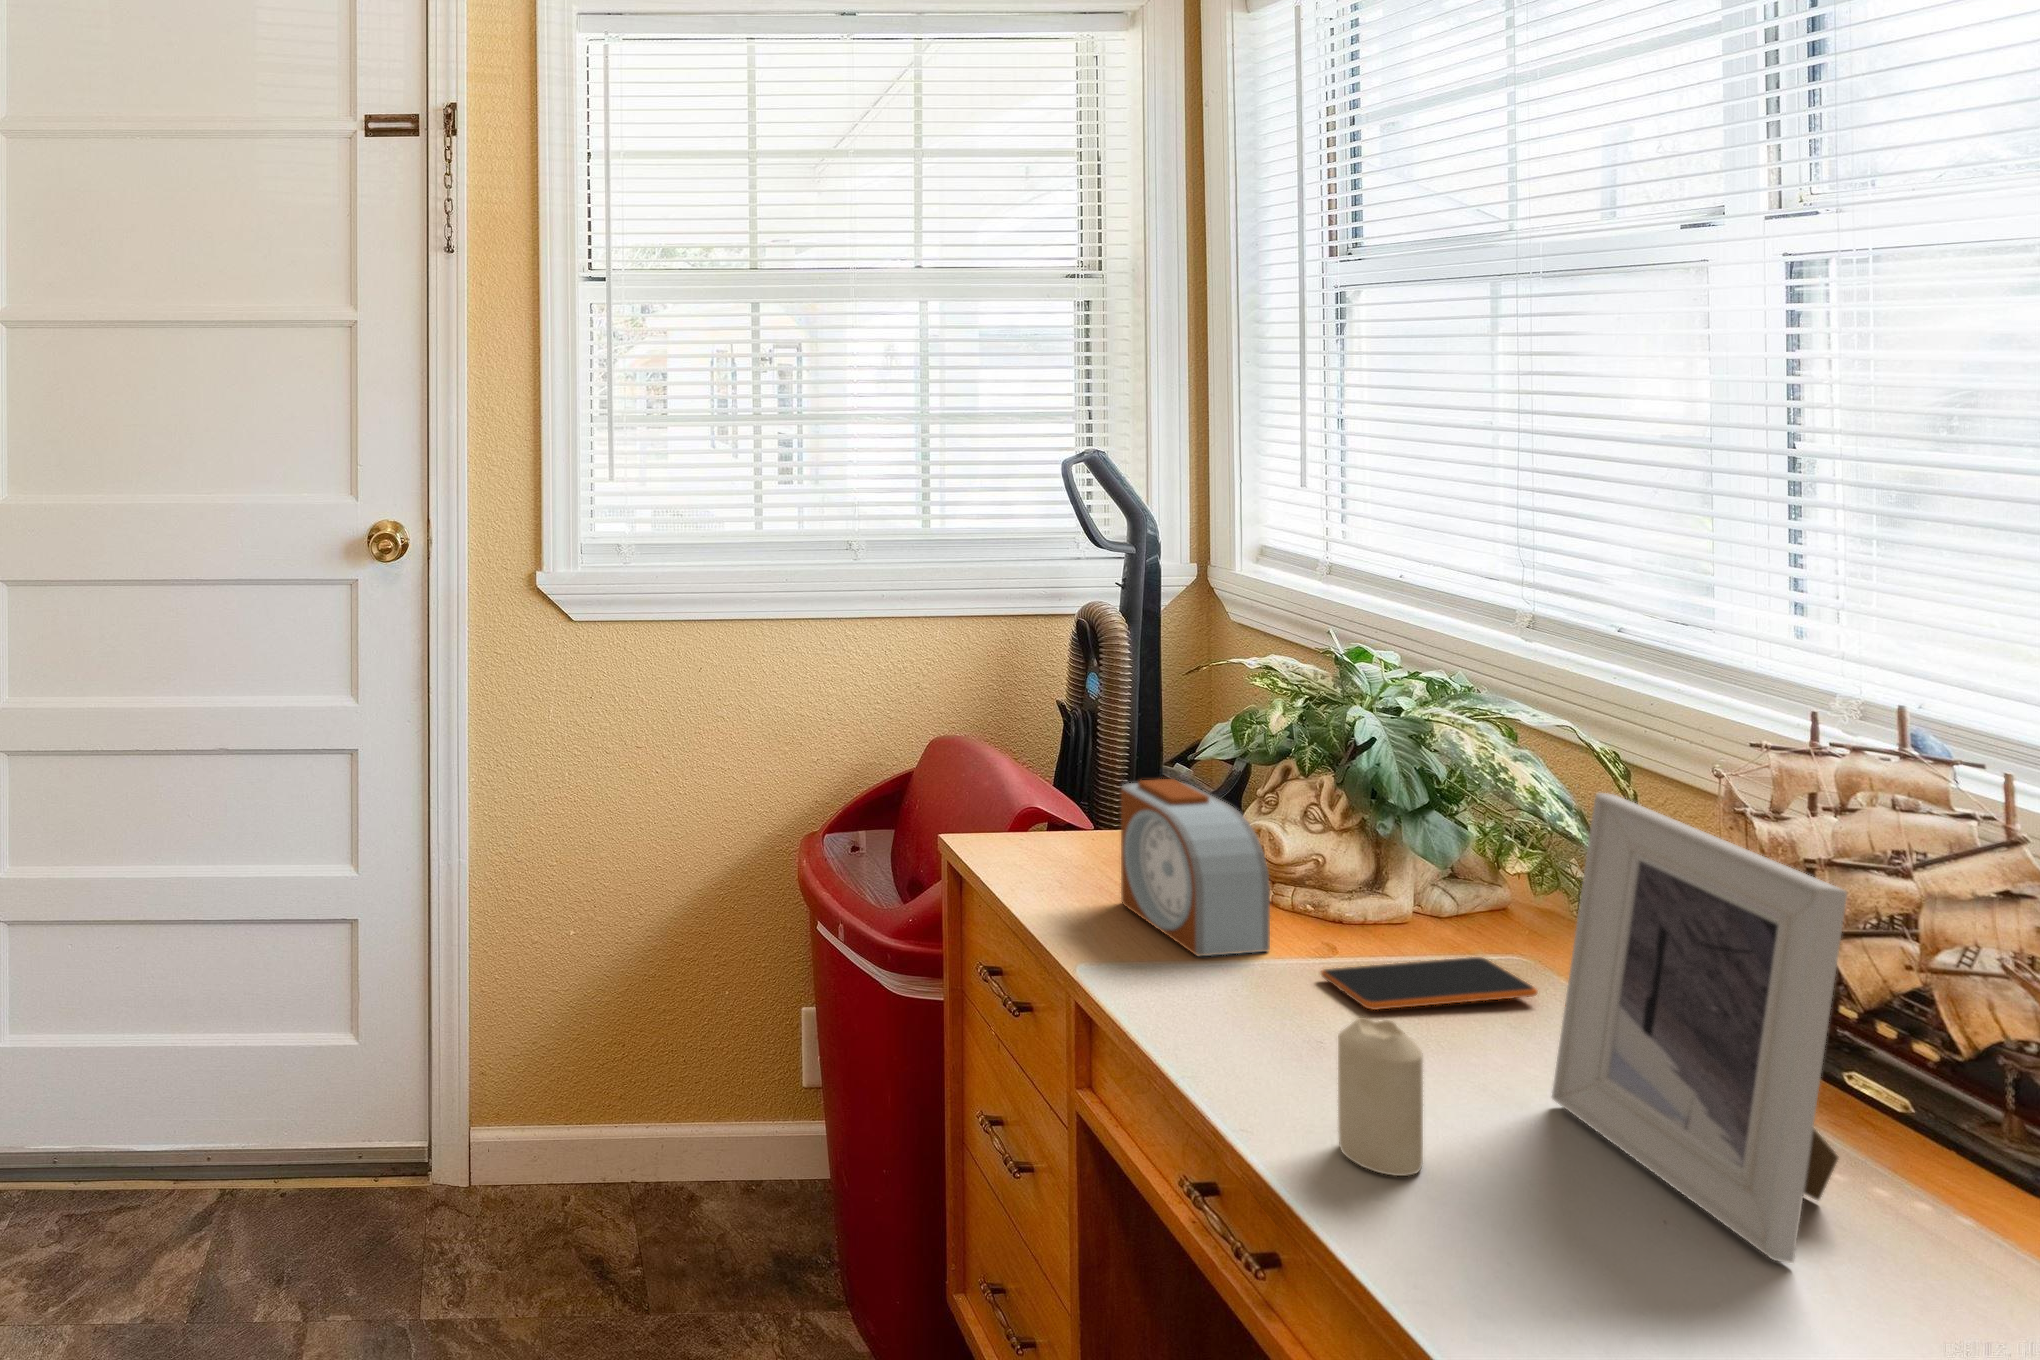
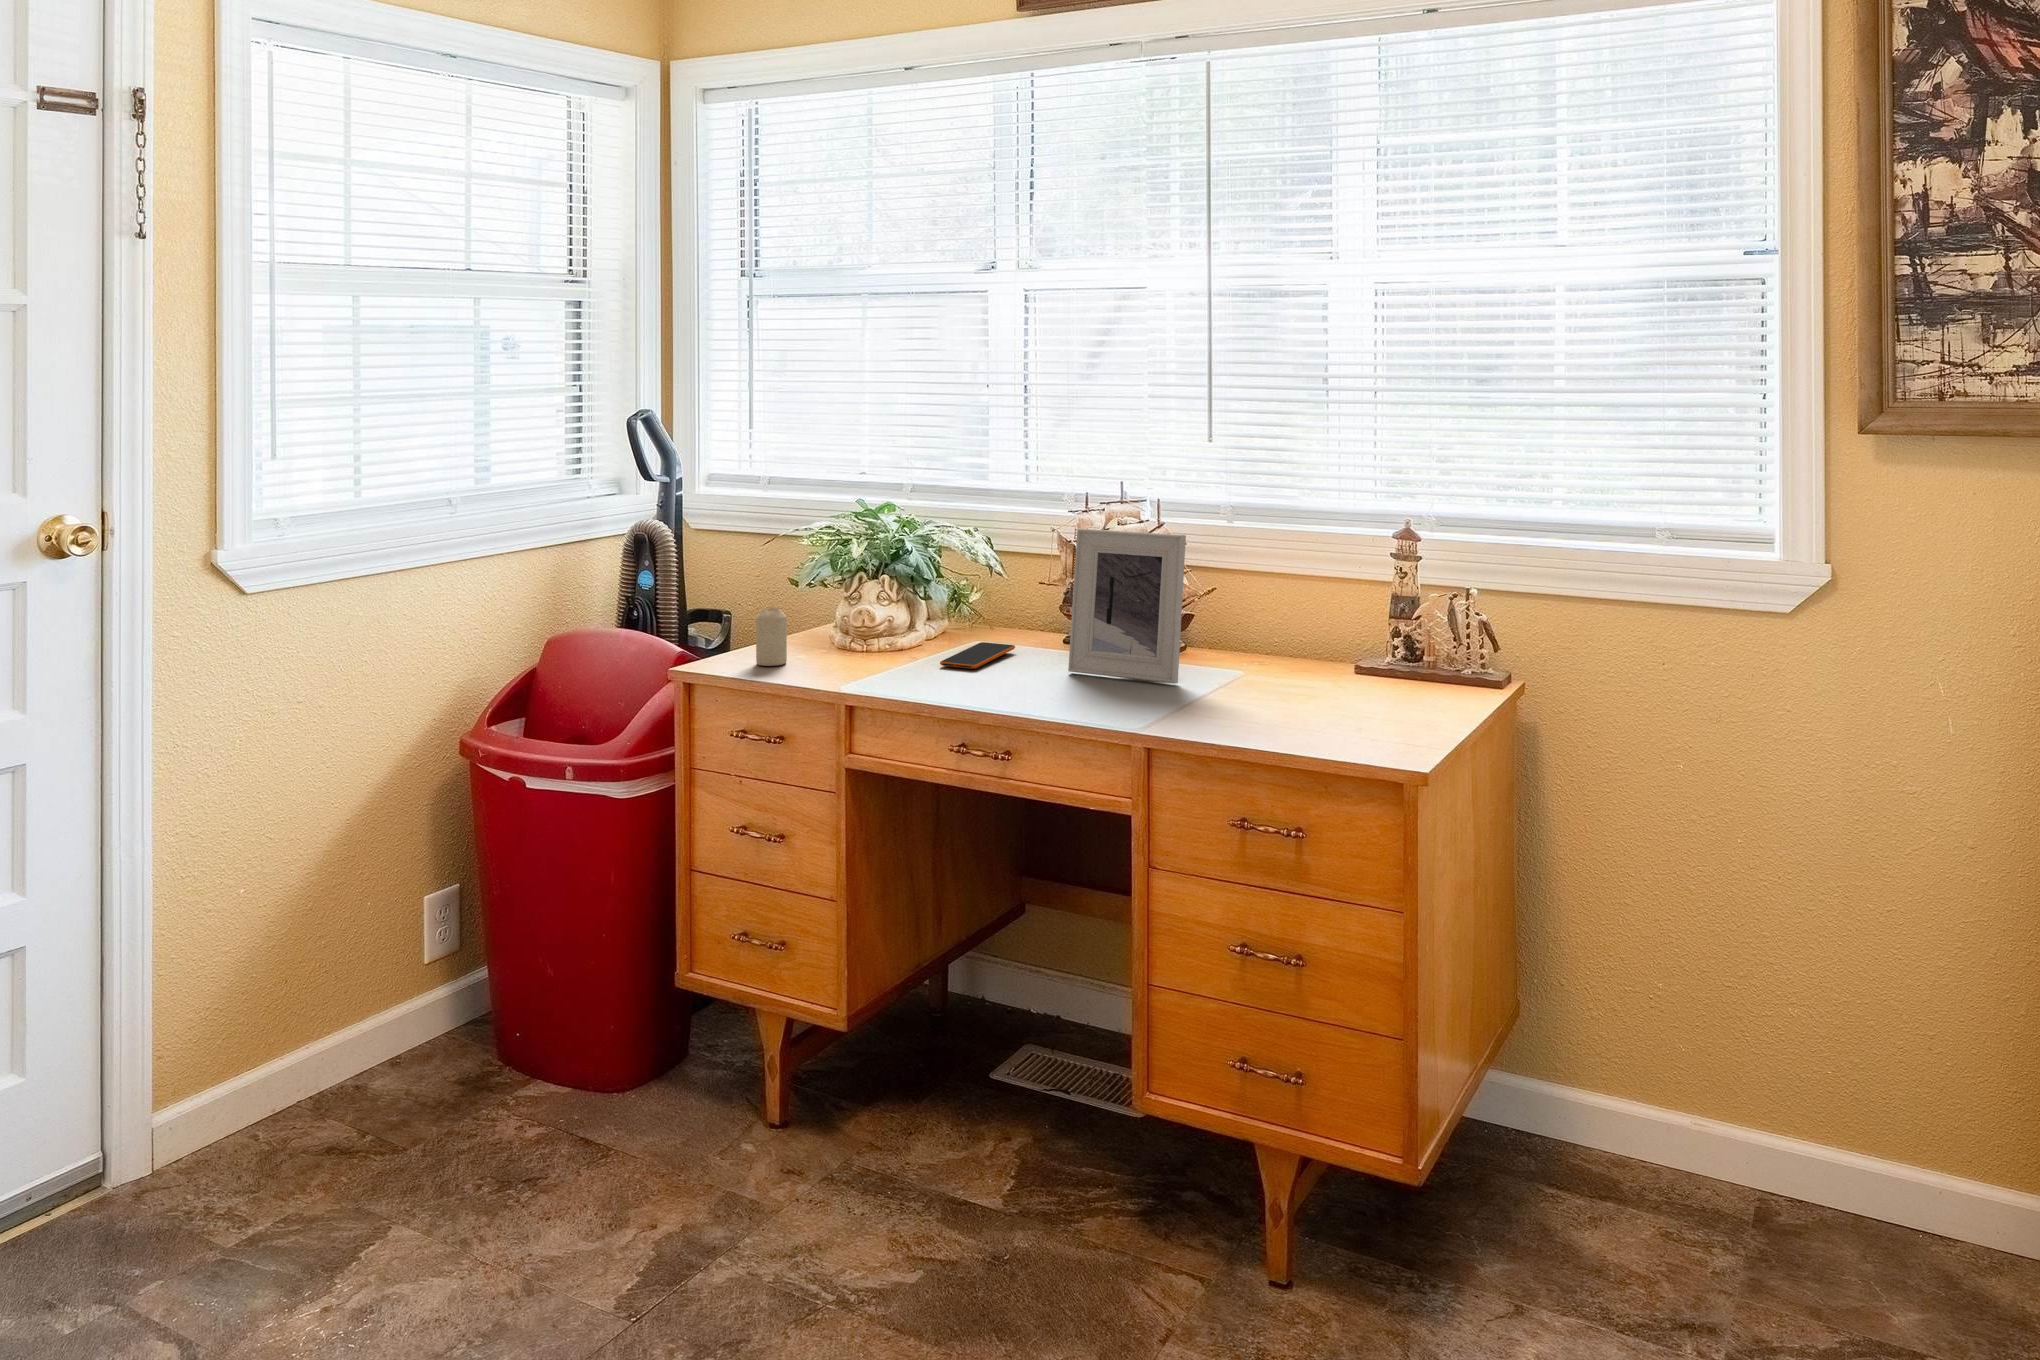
alarm clock: present [1121,779,1270,956] -> none [815,588,905,674]
candle: present [1338,1017,1423,1176] -> present [756,607,787,666]

